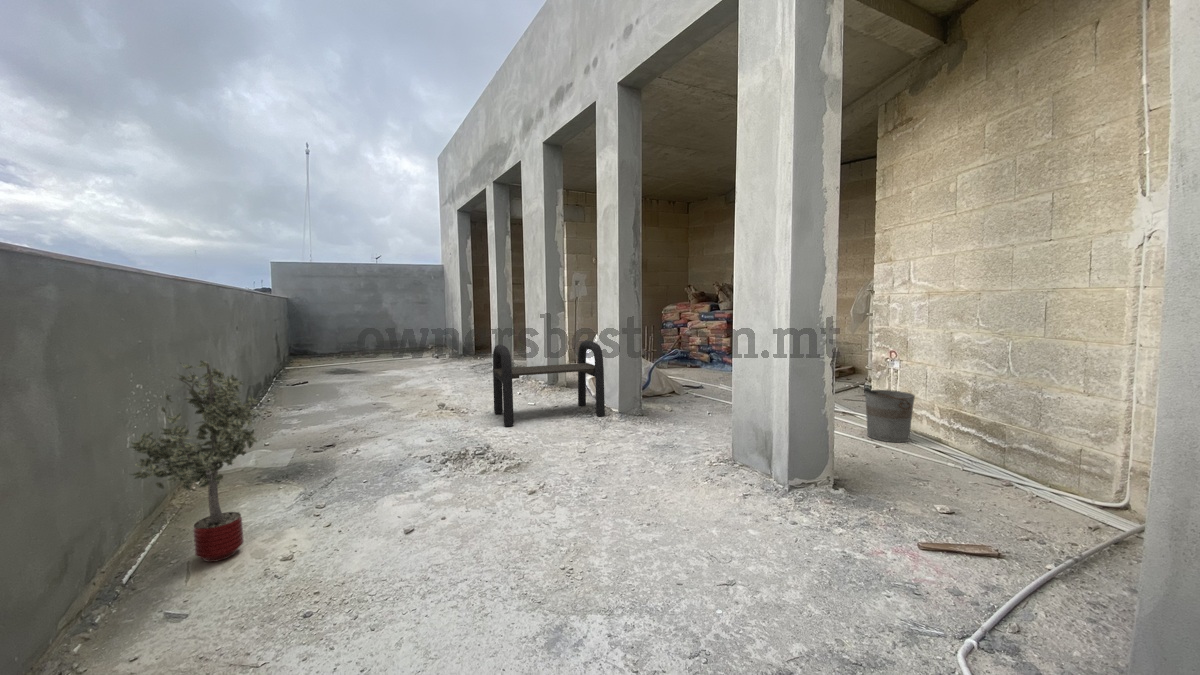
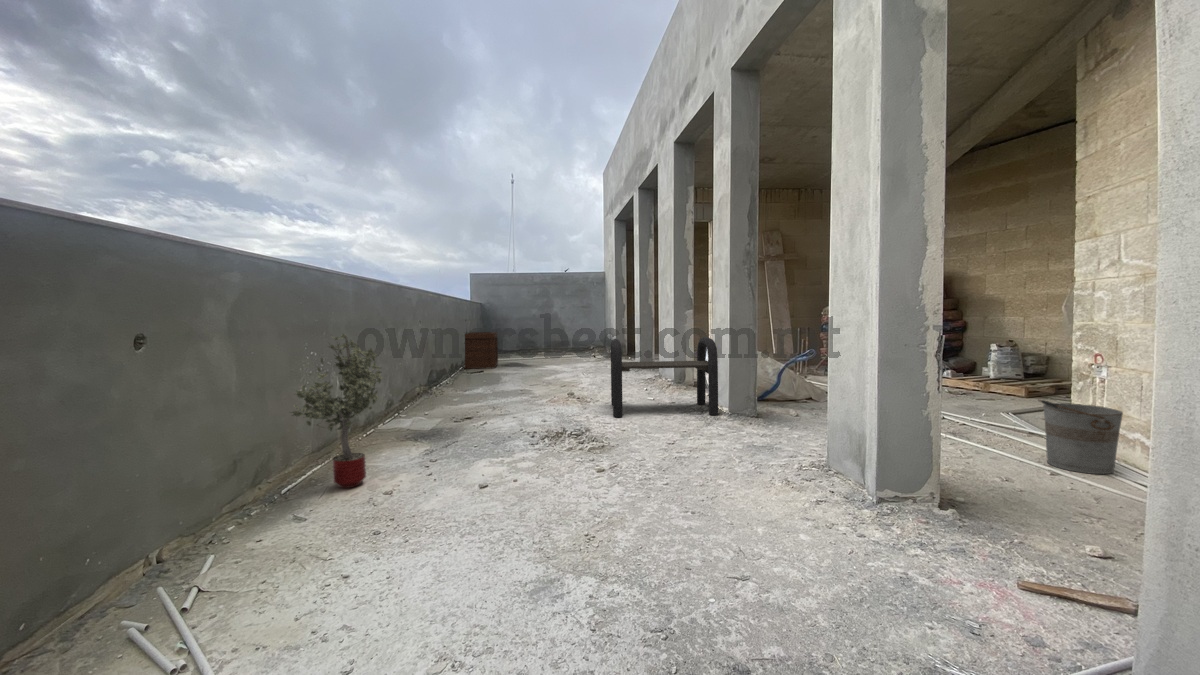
wooden crate: none [275,333,327,379] -> present [464,332,498,369]

